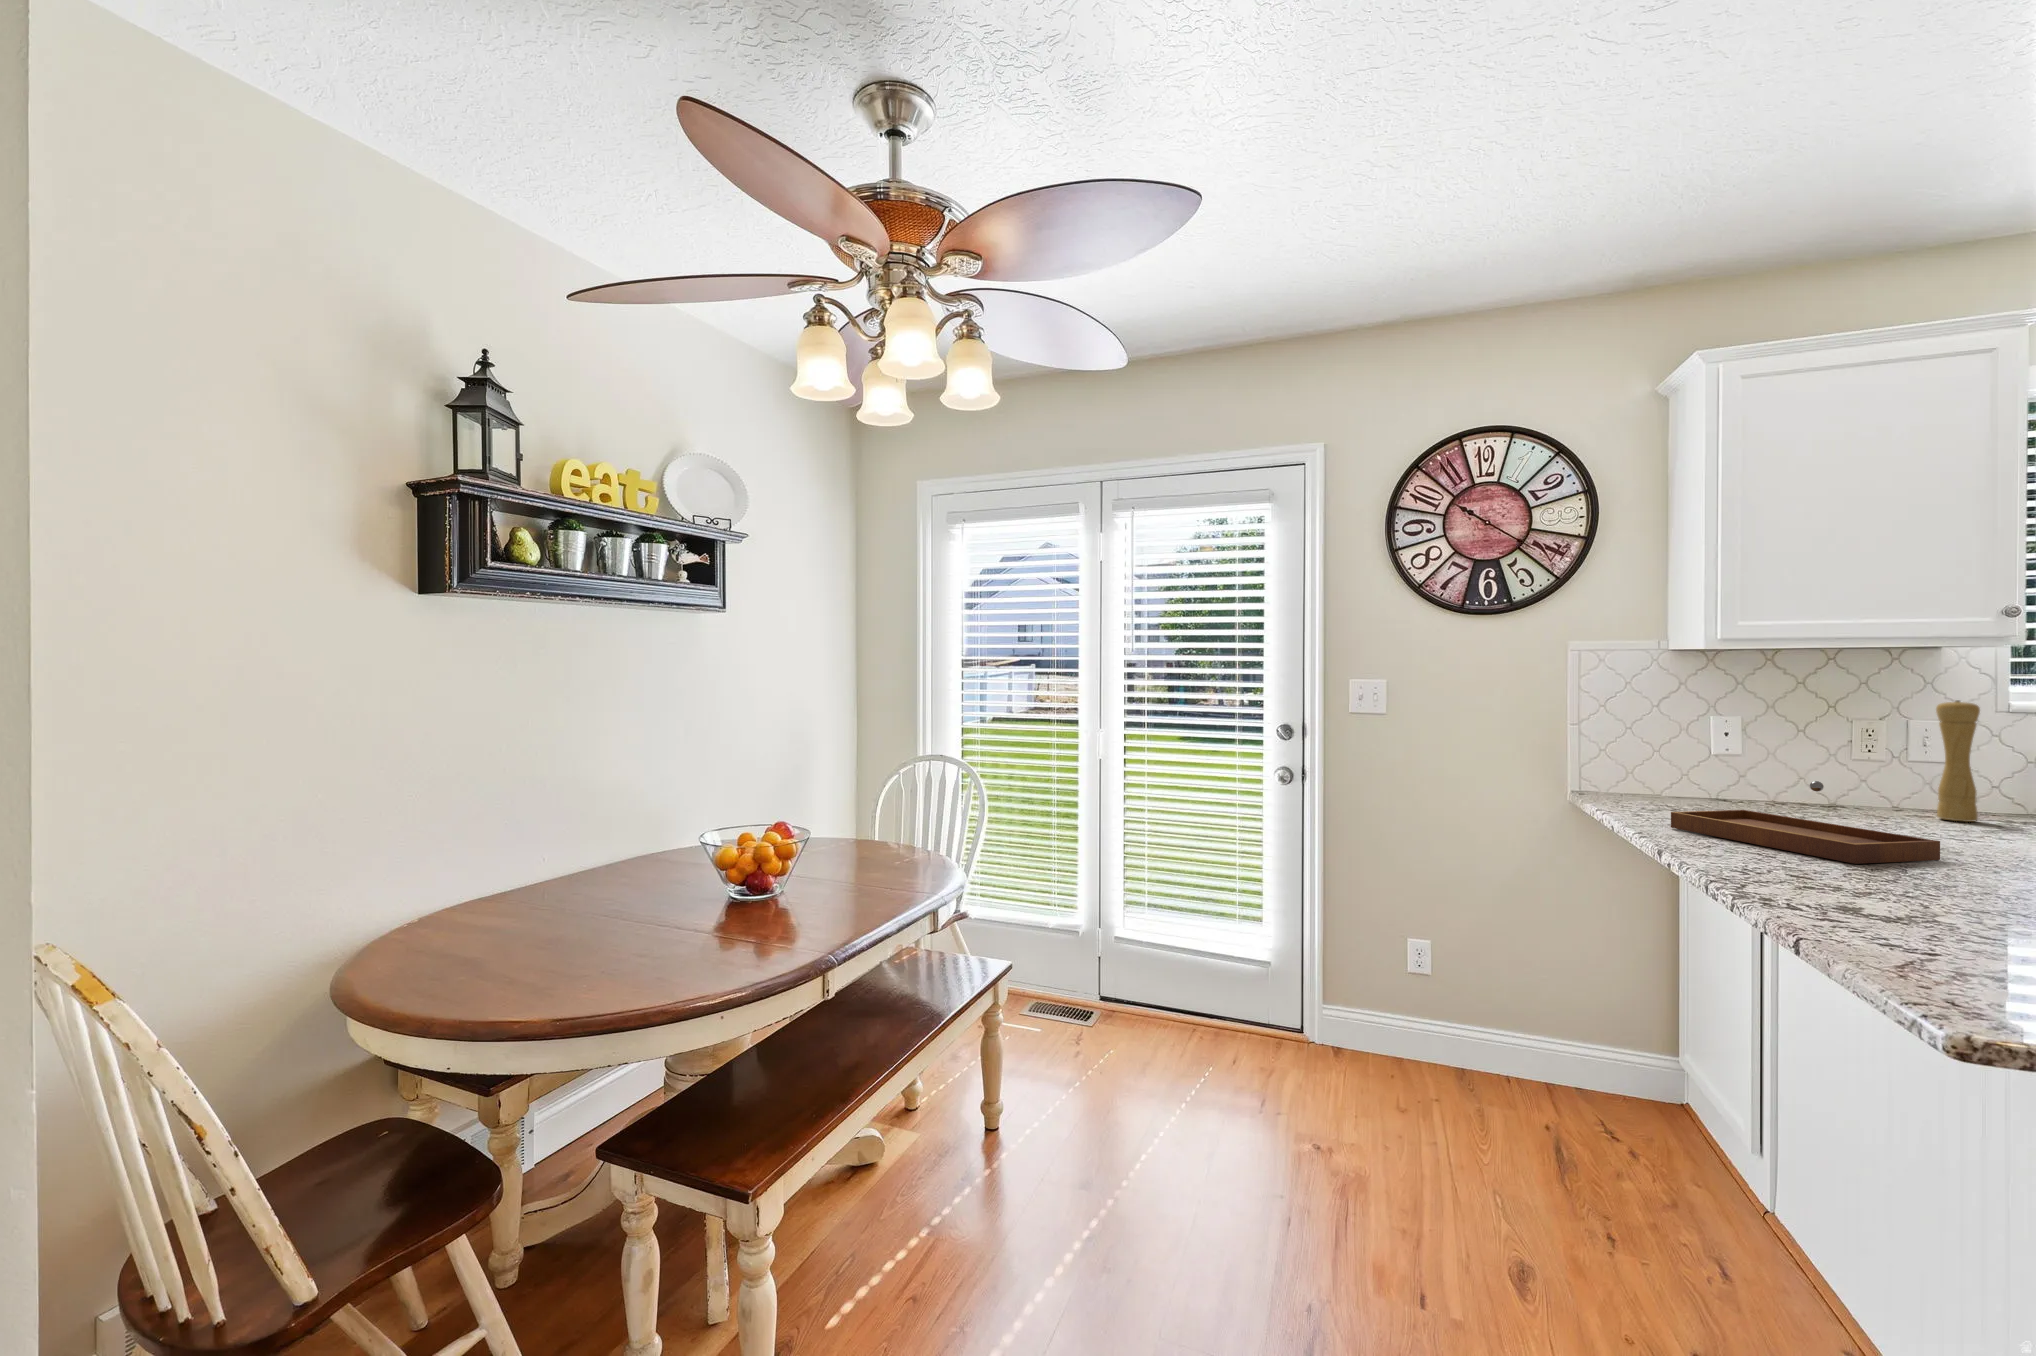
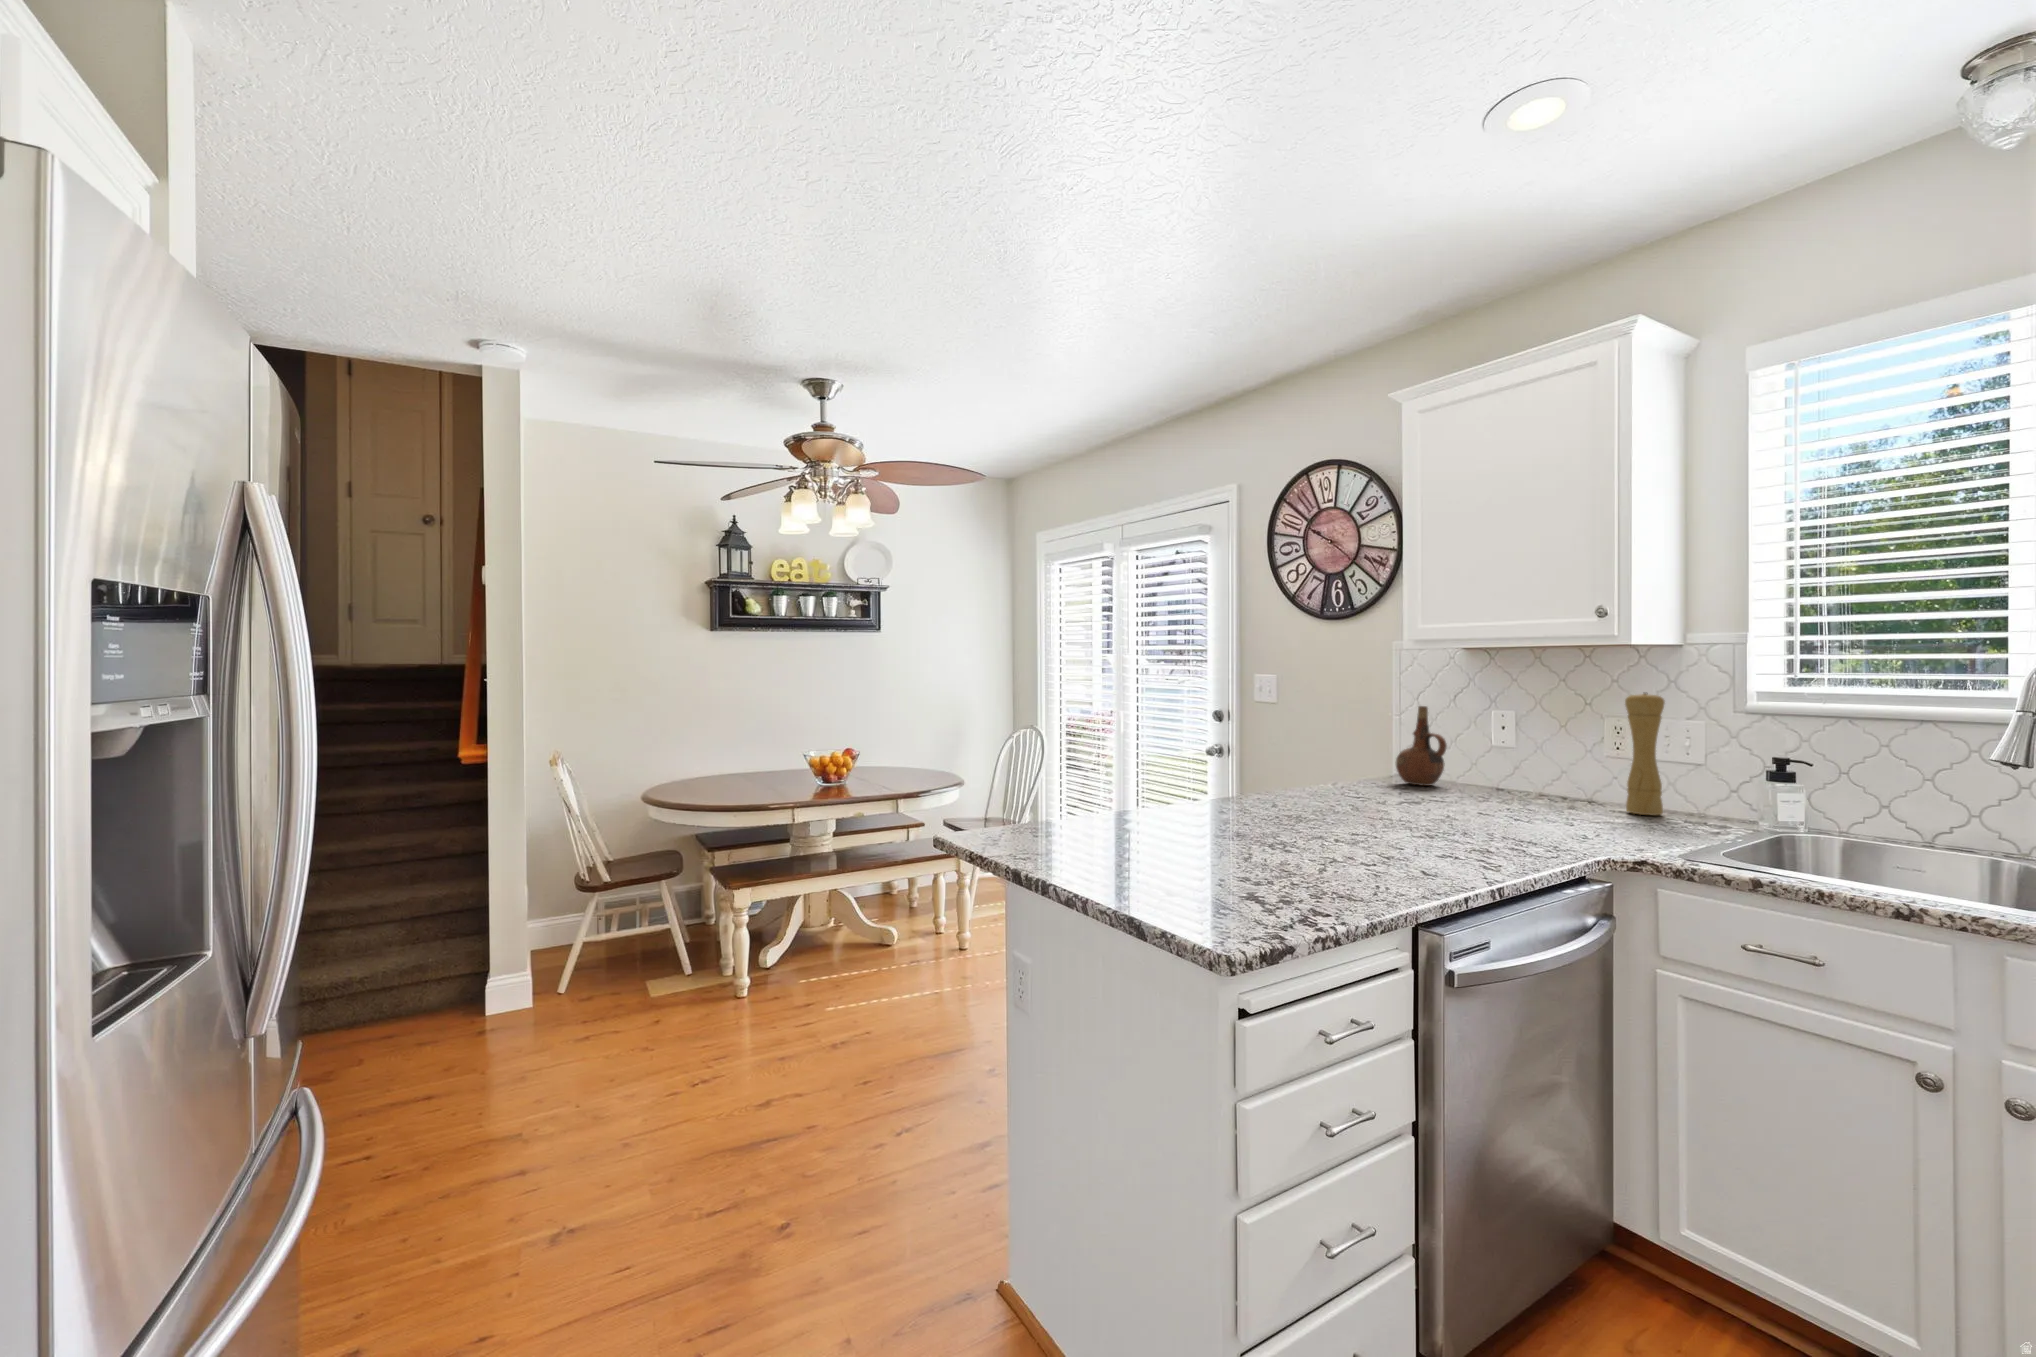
ceramic pitcher: none [1626,716,1689,805] -> present [1396,706,1447,786]
tray: present [1671,781,1940,864] -> none [1298,754,1392,820]

